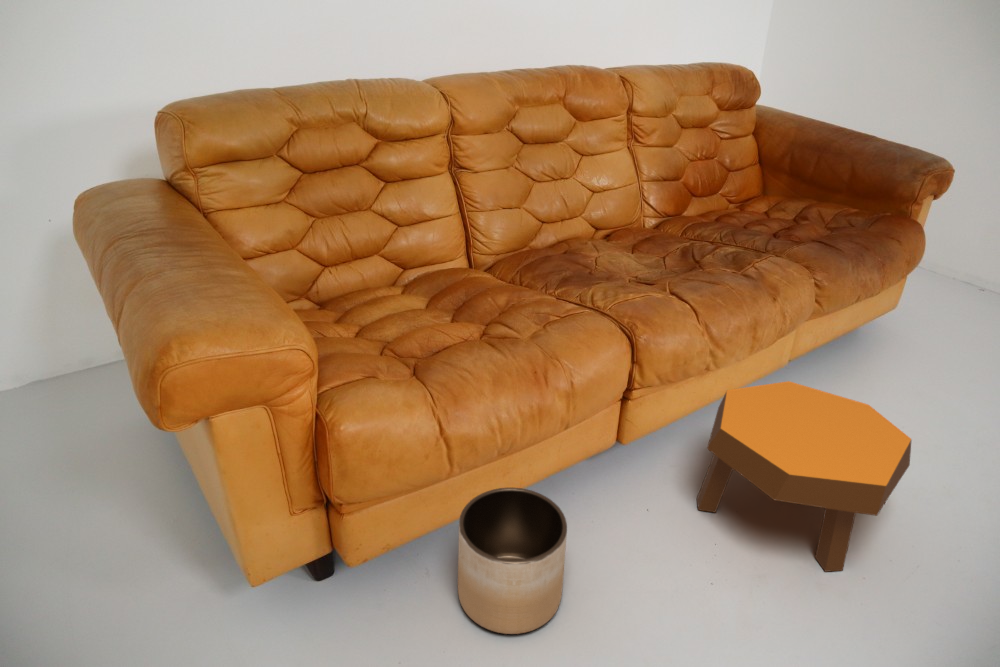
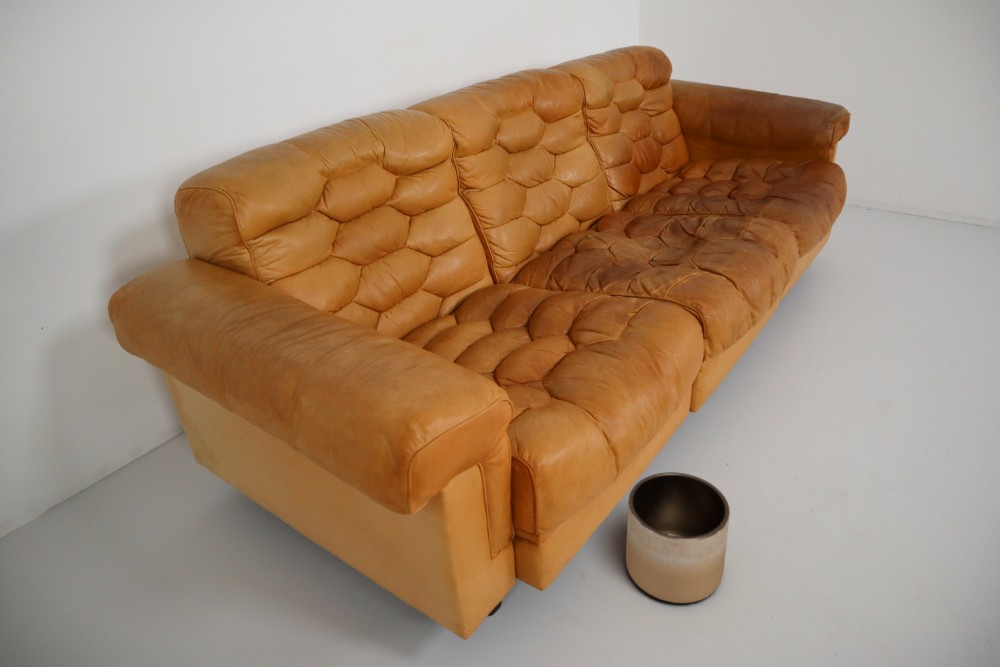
footstool: present [697,381,911,572] -> none [763,323,938,472]

